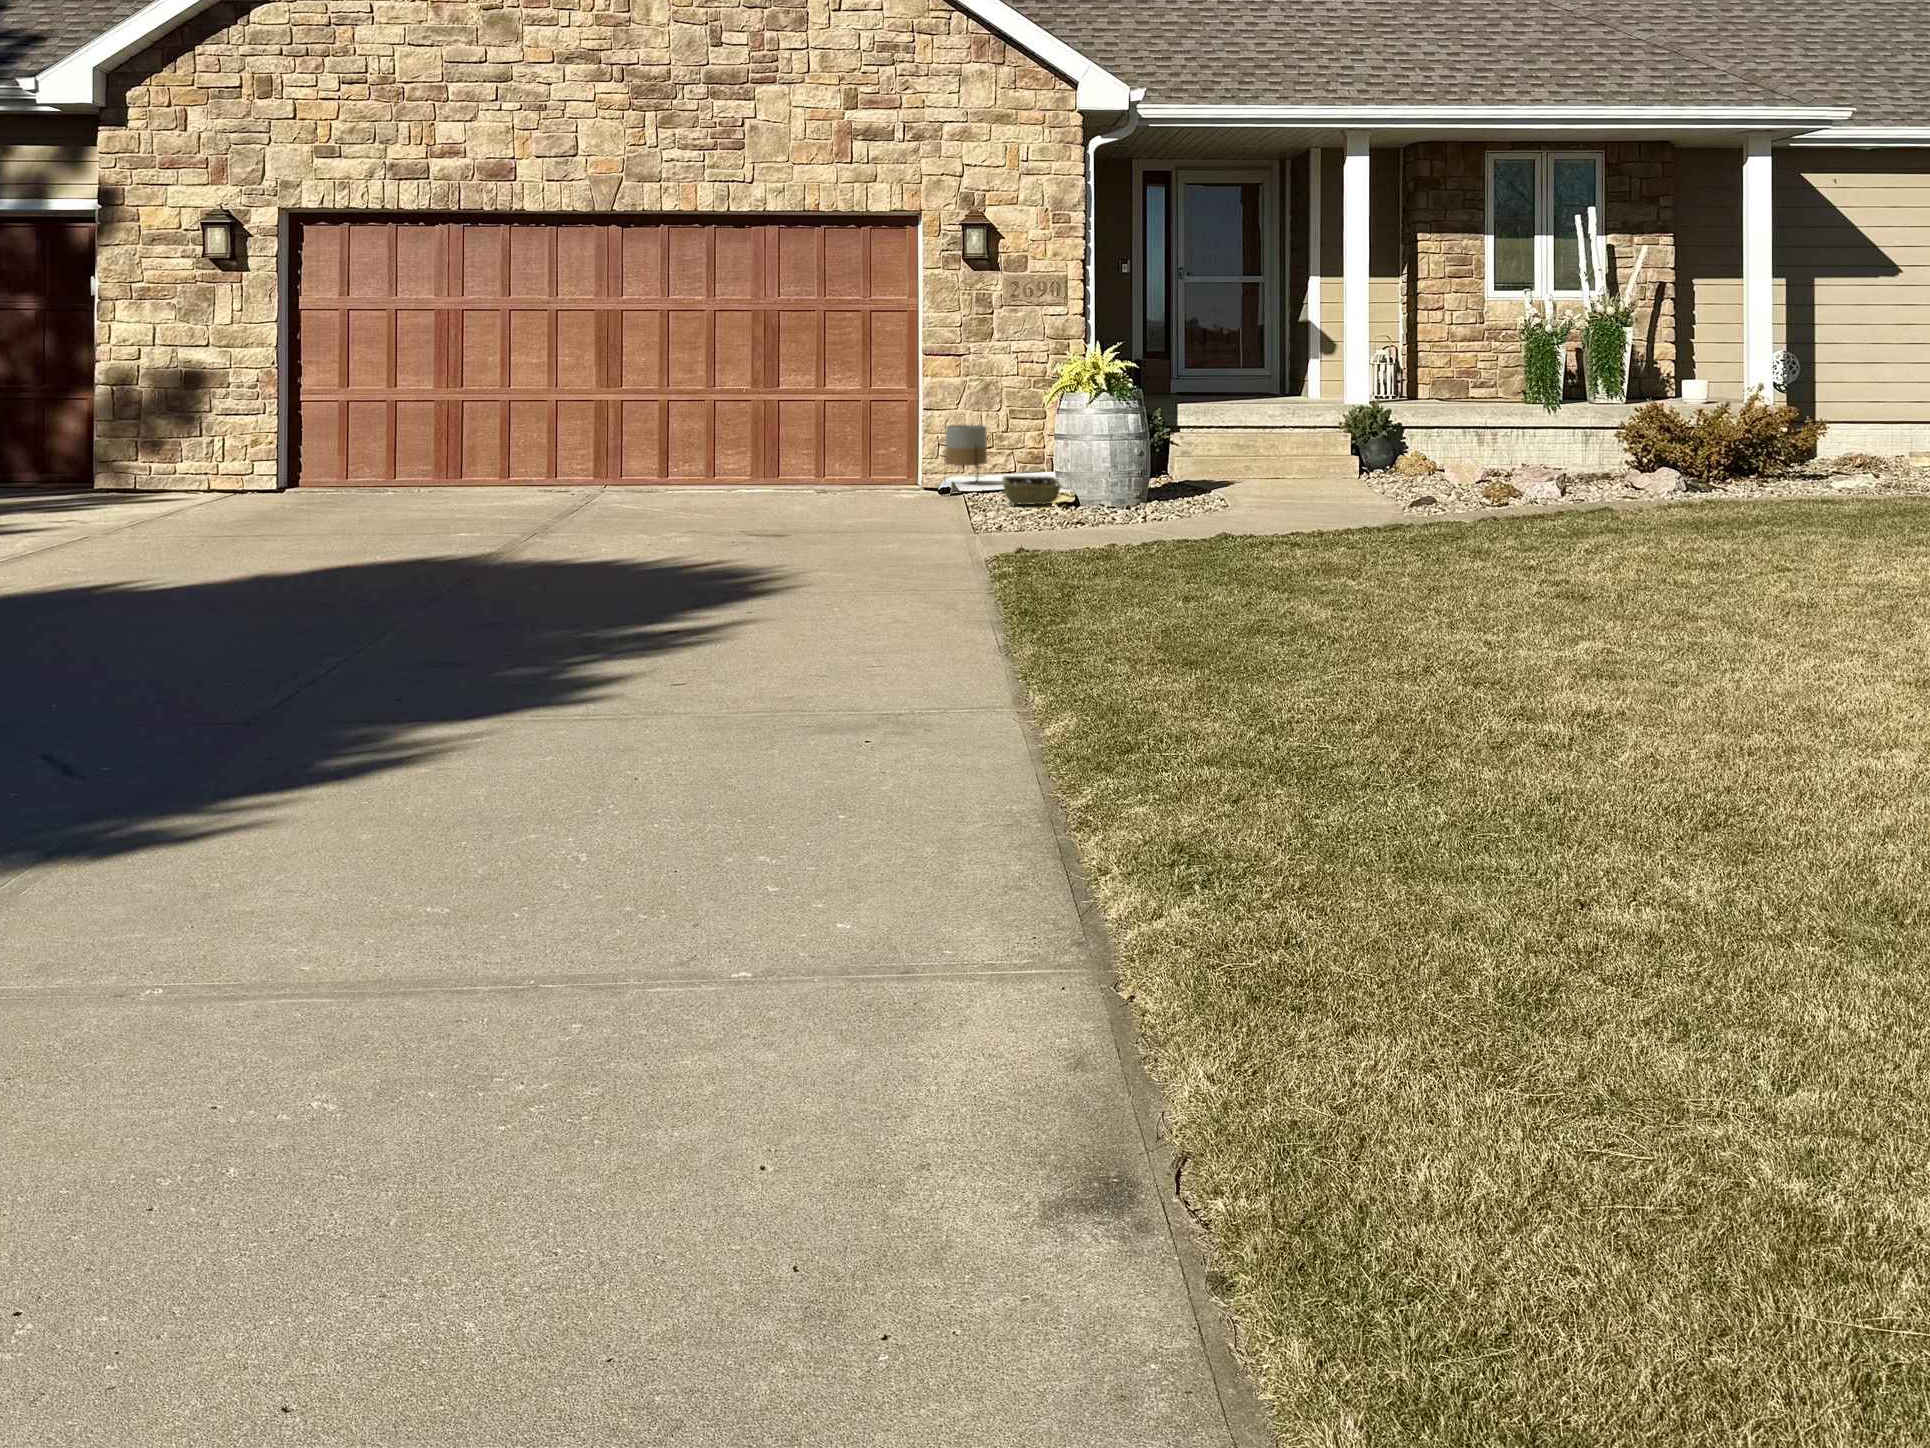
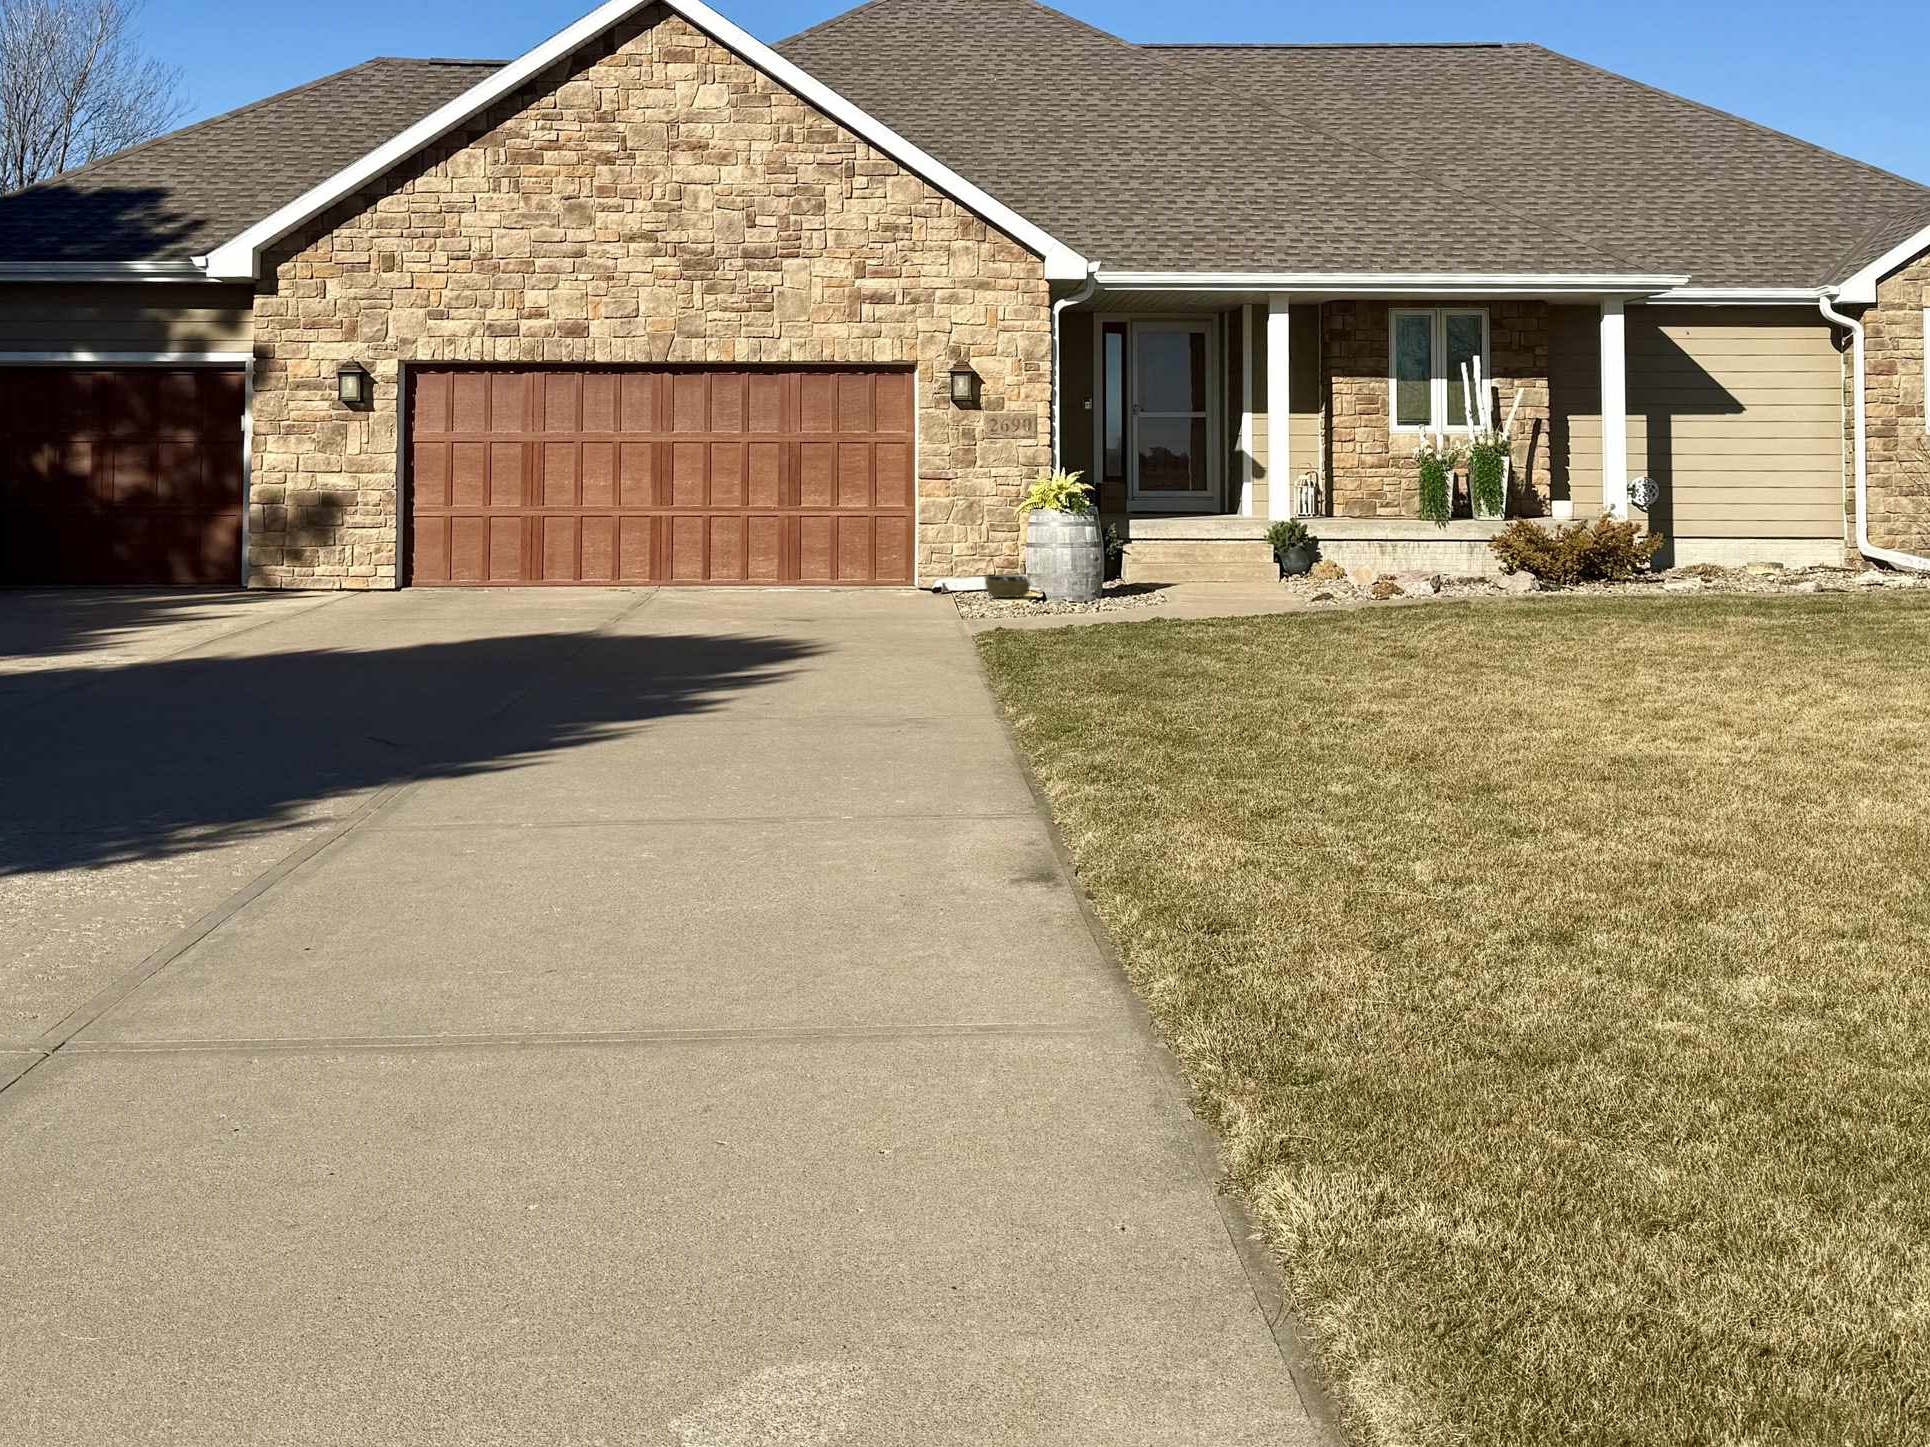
planter: present [944,425,987,481] -> none [937,536,973,585]

